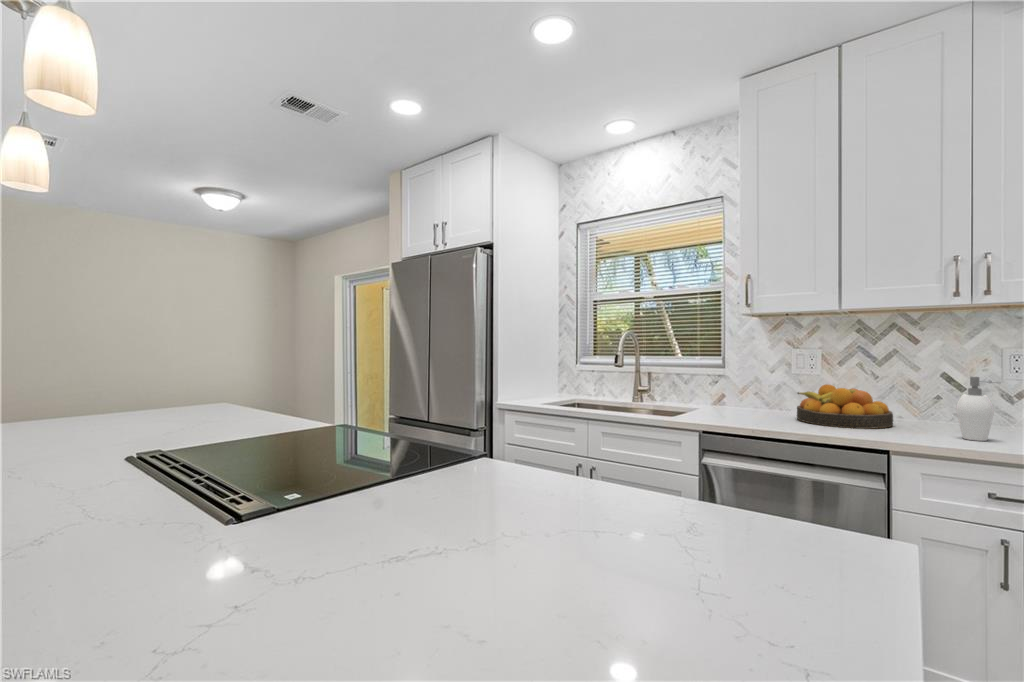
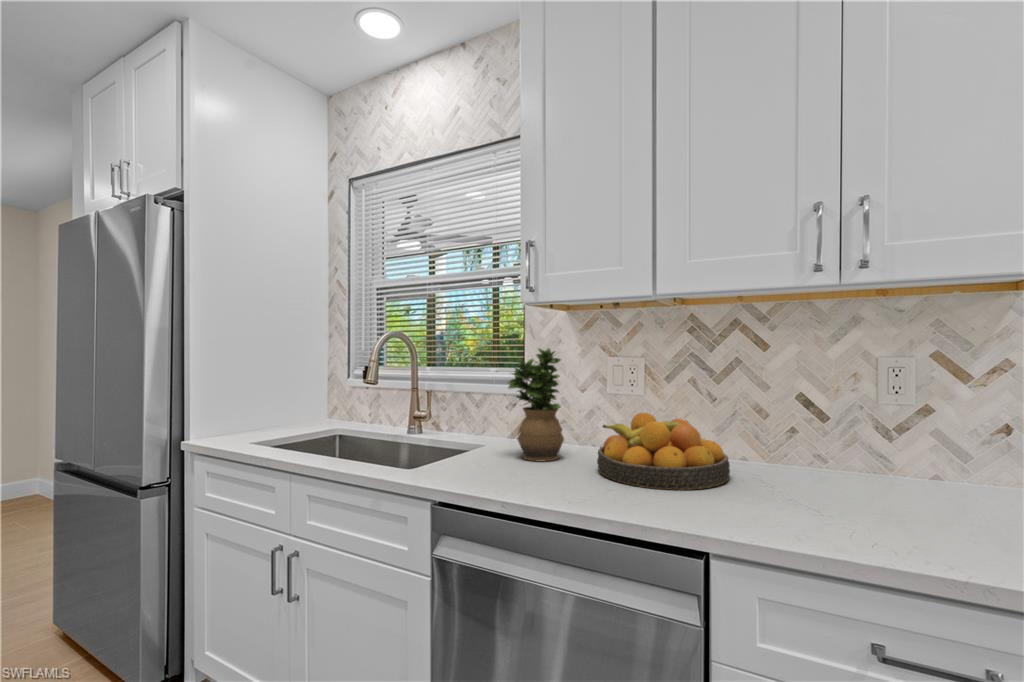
potted plant: none [725,342,767,416] -> present [508,348,564,461]
soap dispenser: present [956,377,995,441] -> none [815,407,882,519]

